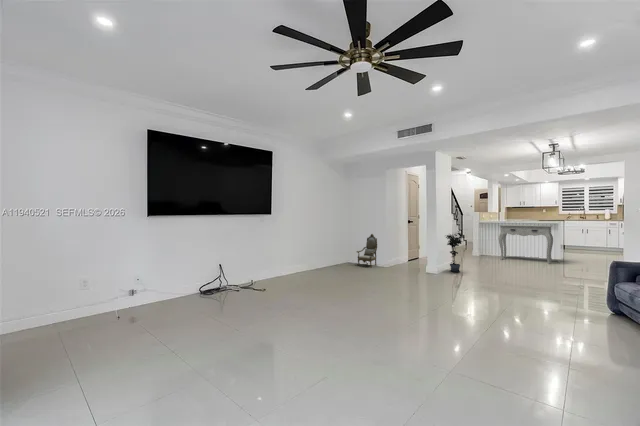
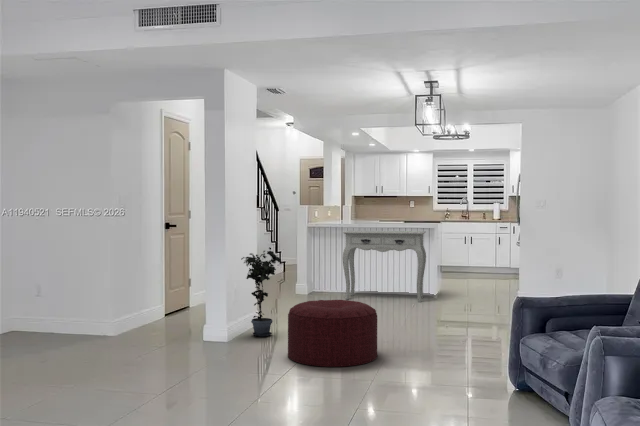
armchair: present [357,234,377,267] -> none [27,232,87,345]
ottoman: none [469,257,520,289] -> present [288,300,377,367]

